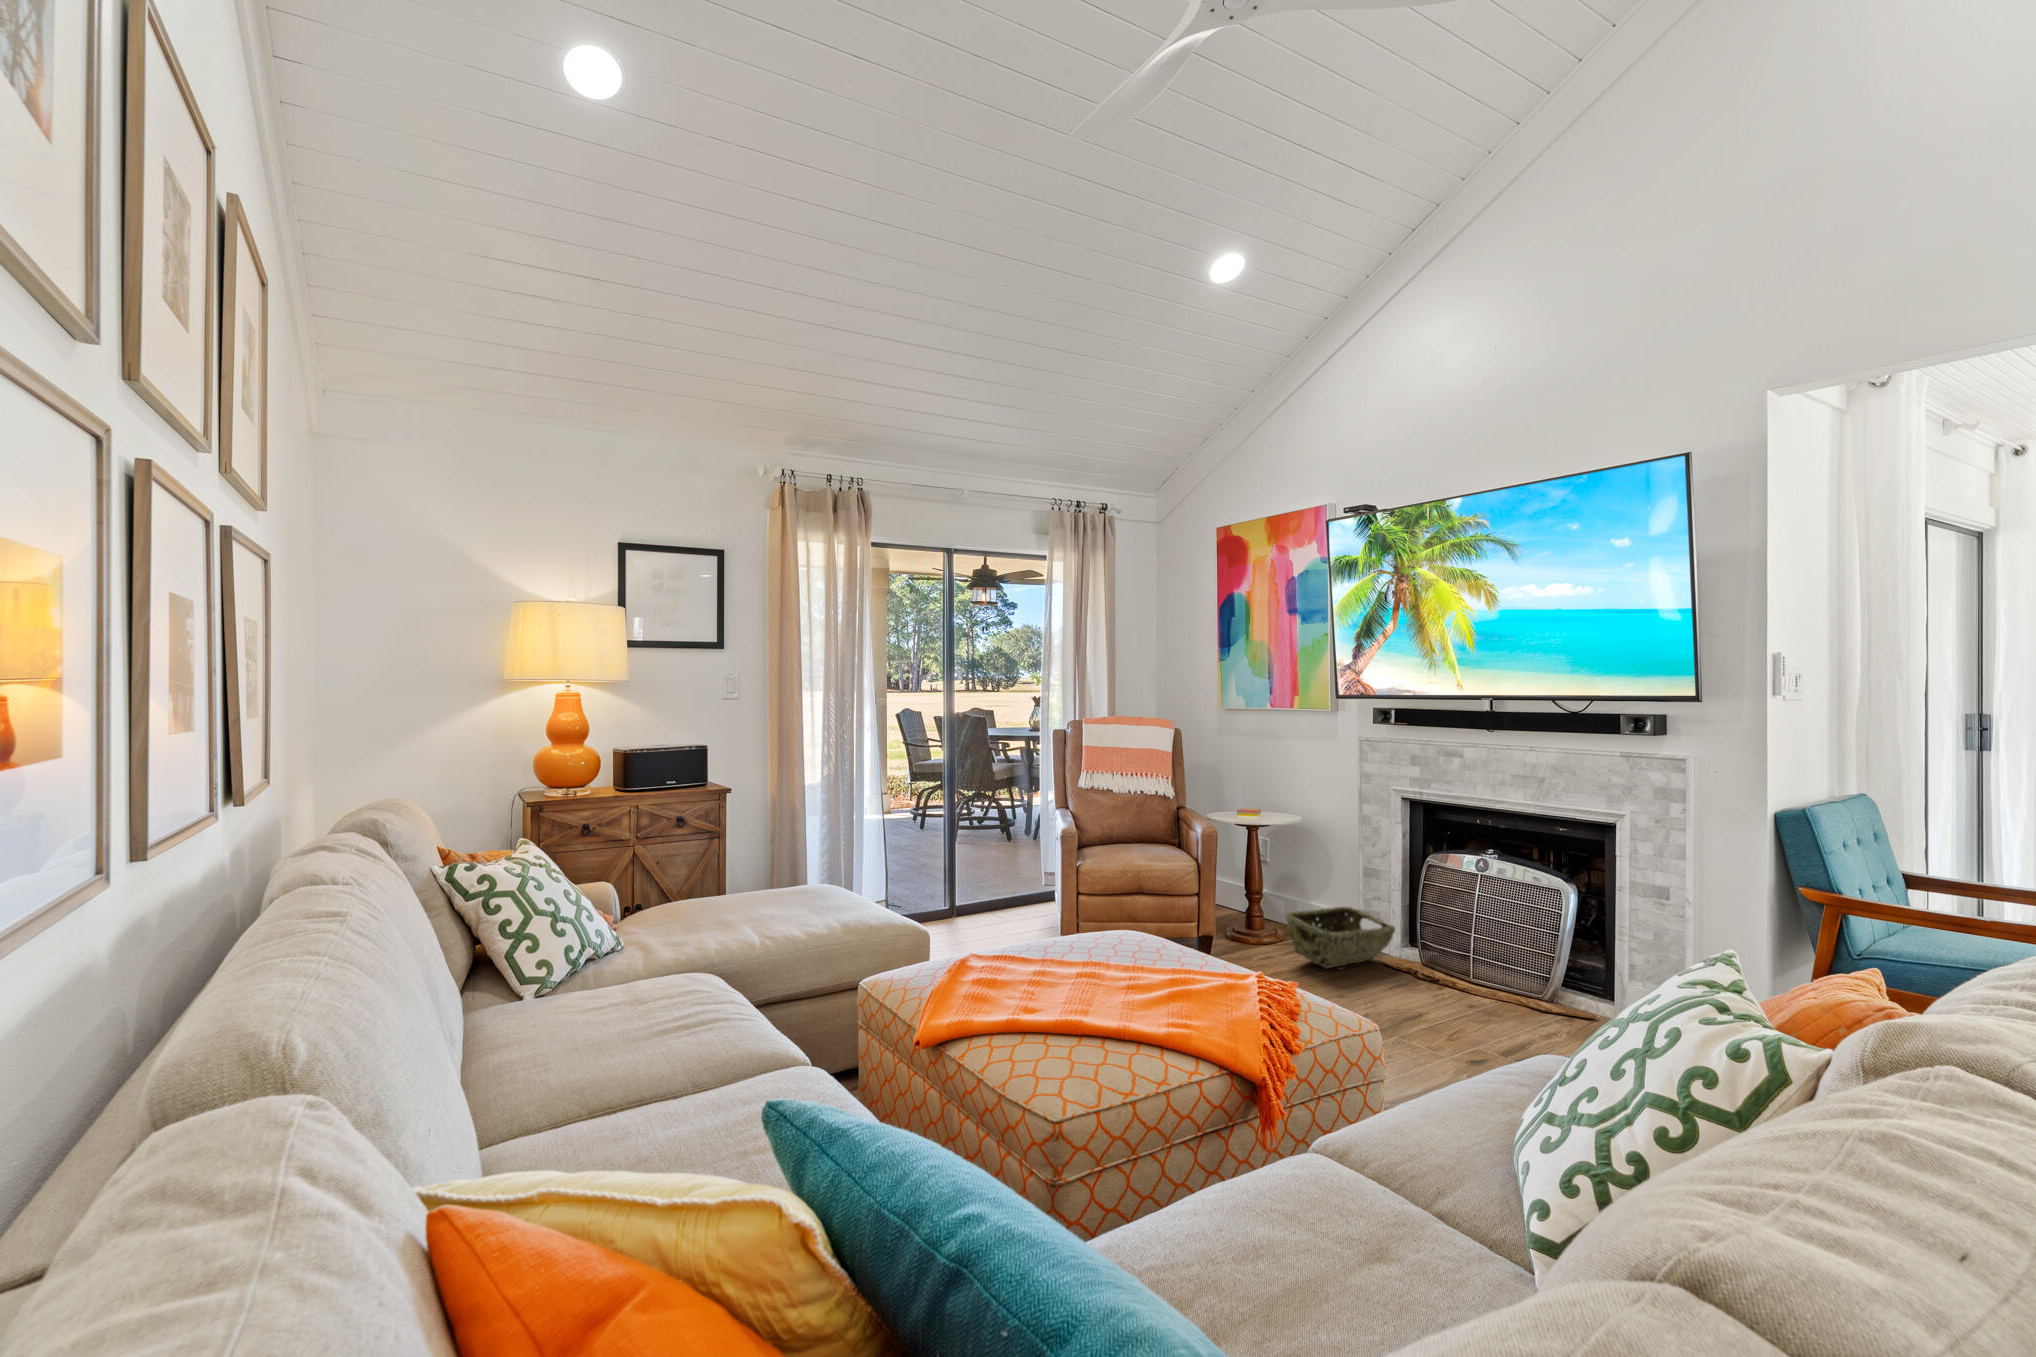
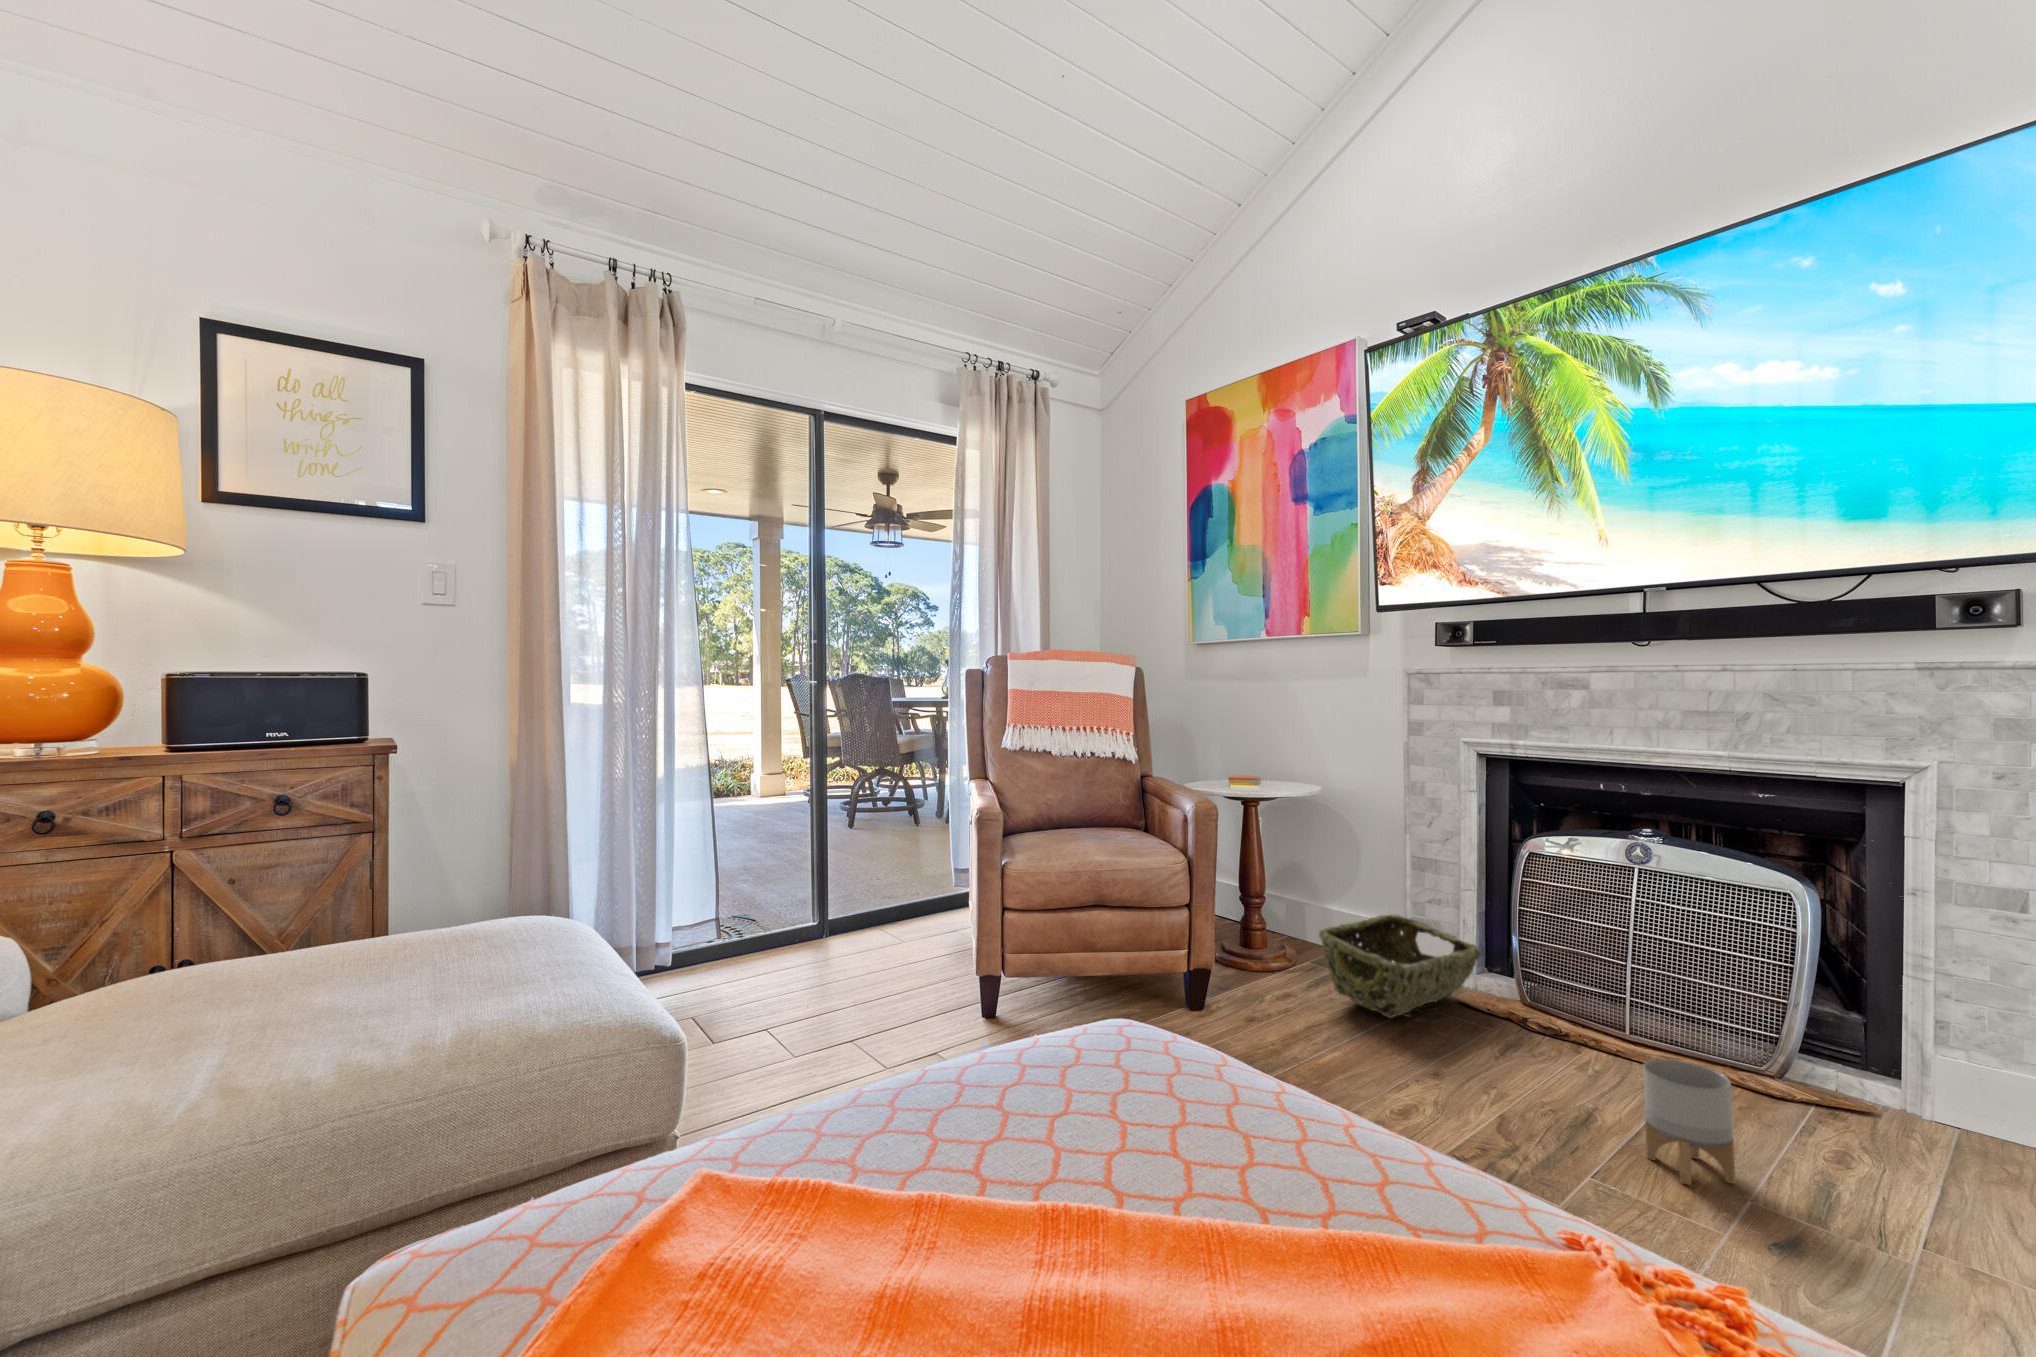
planter: none [1428,975,1471,1038] -> present [1643,1059,1736,1185]

